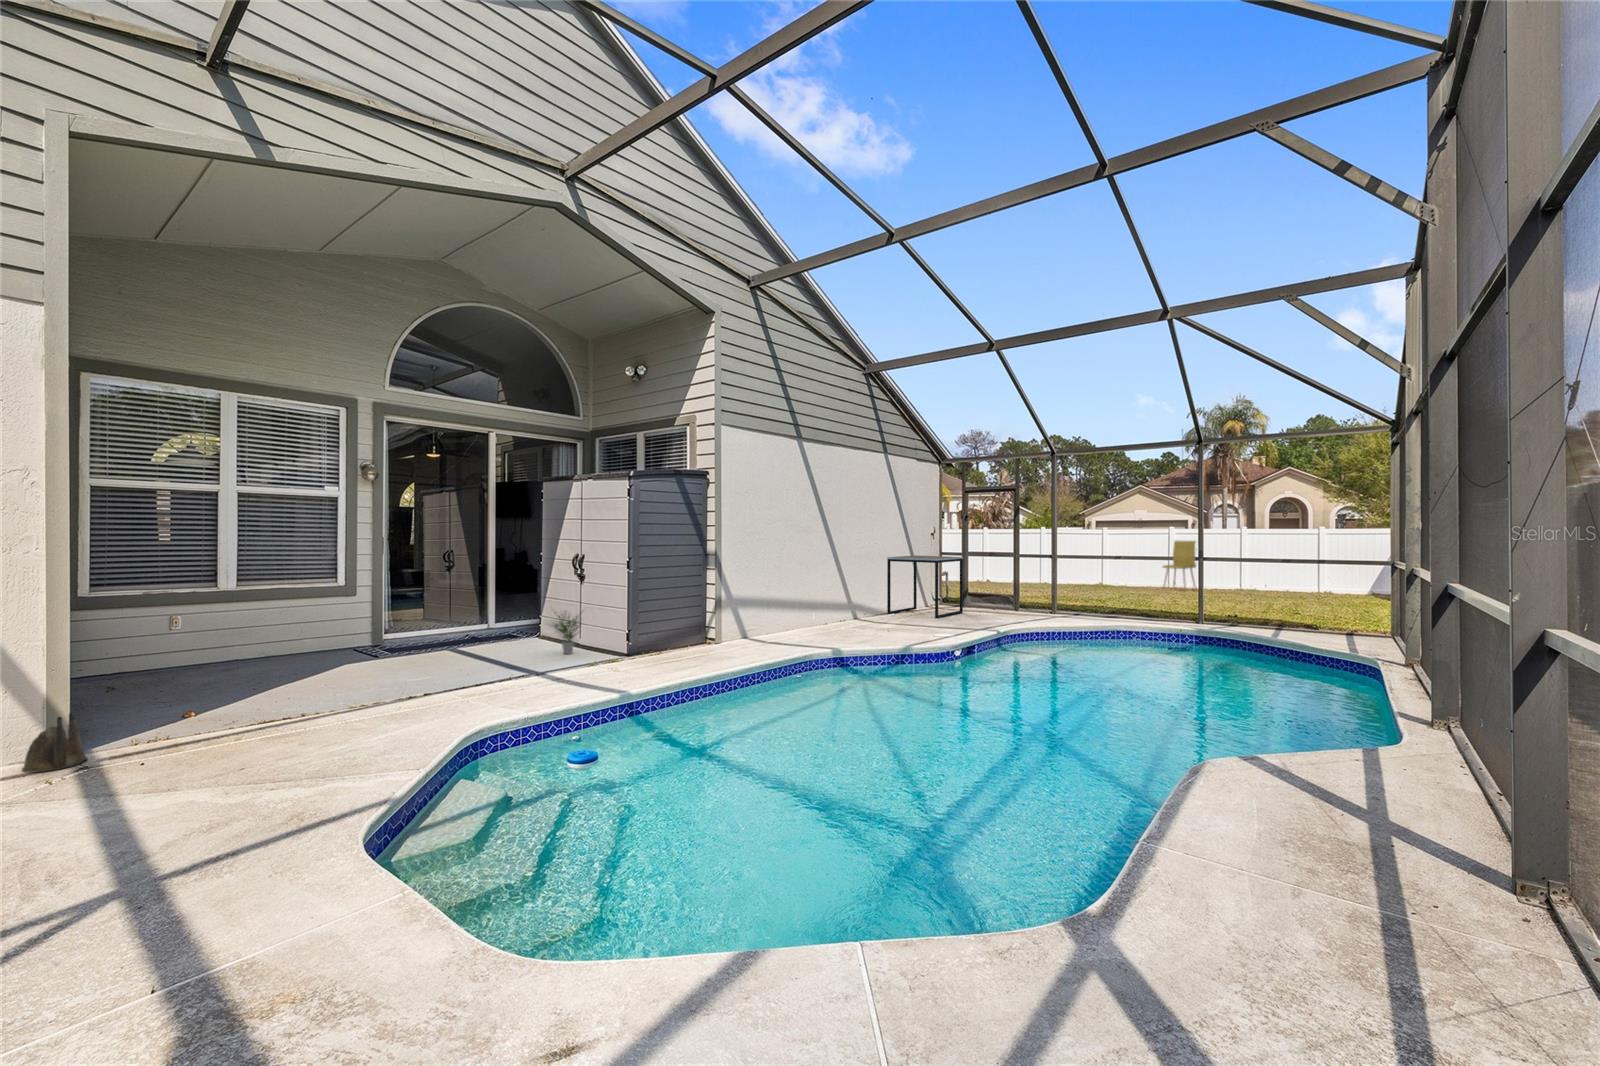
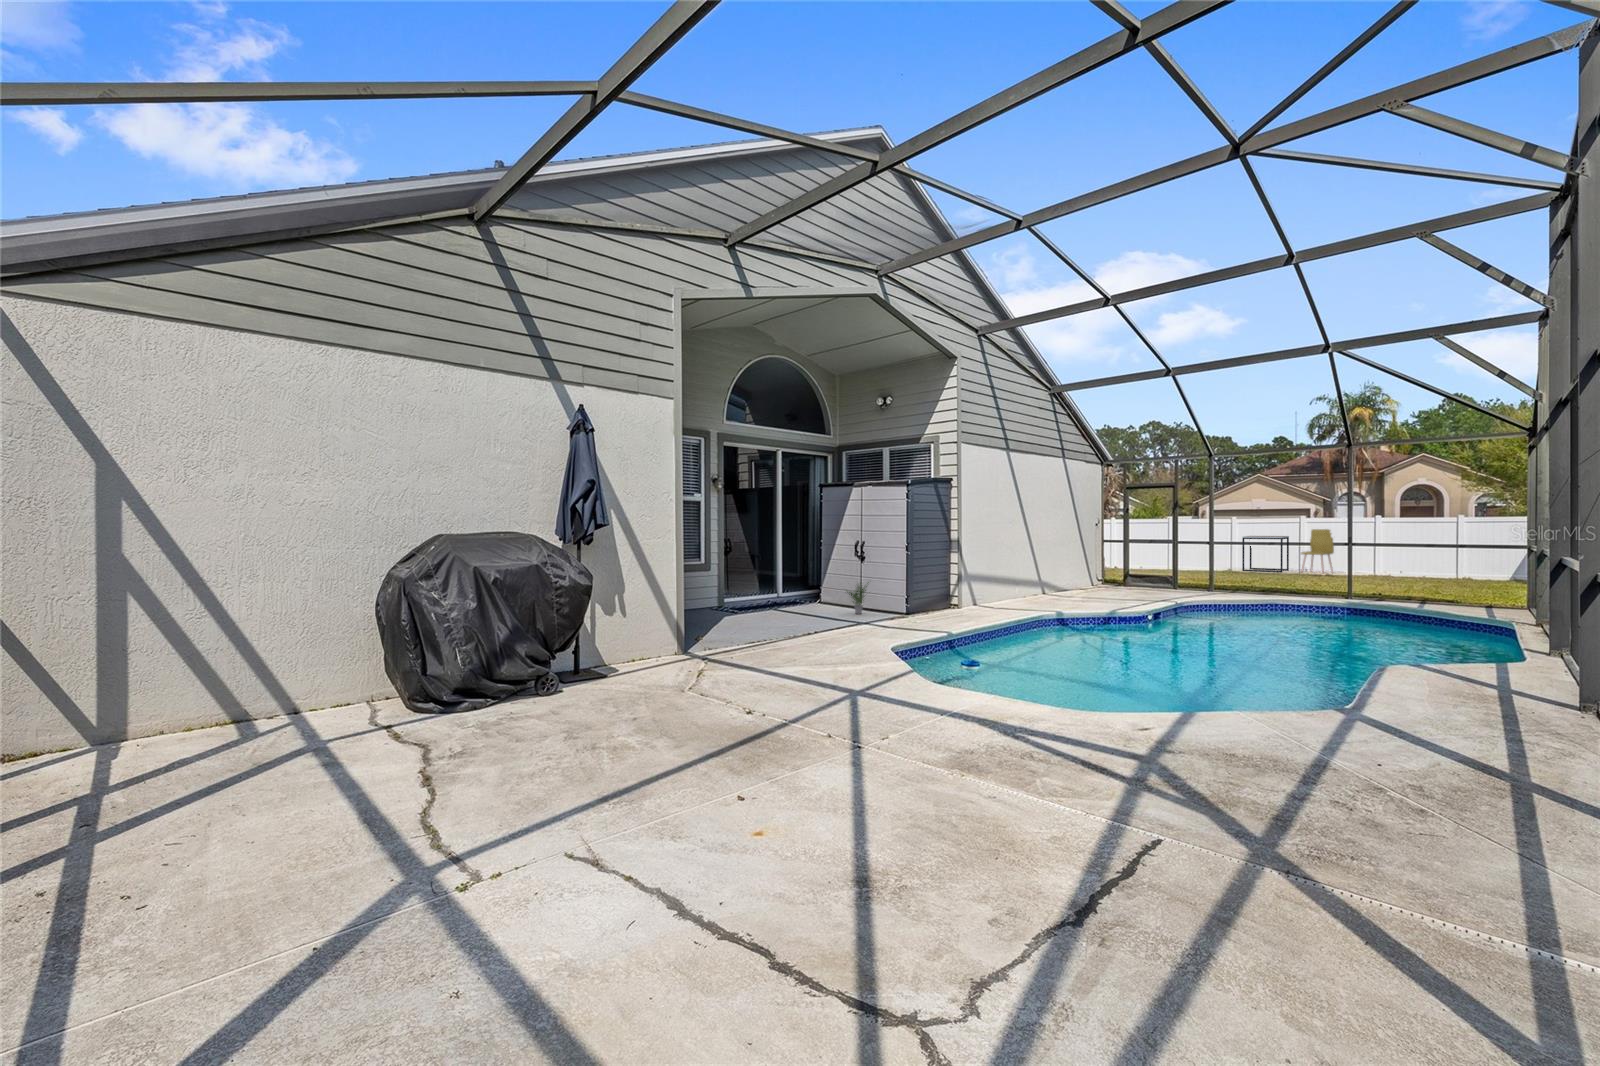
side table: present [887,555,963,618] -> present [1242,536,1289,572]
watering can: present [22,714,87,773] -> none [661,630,696,662]

